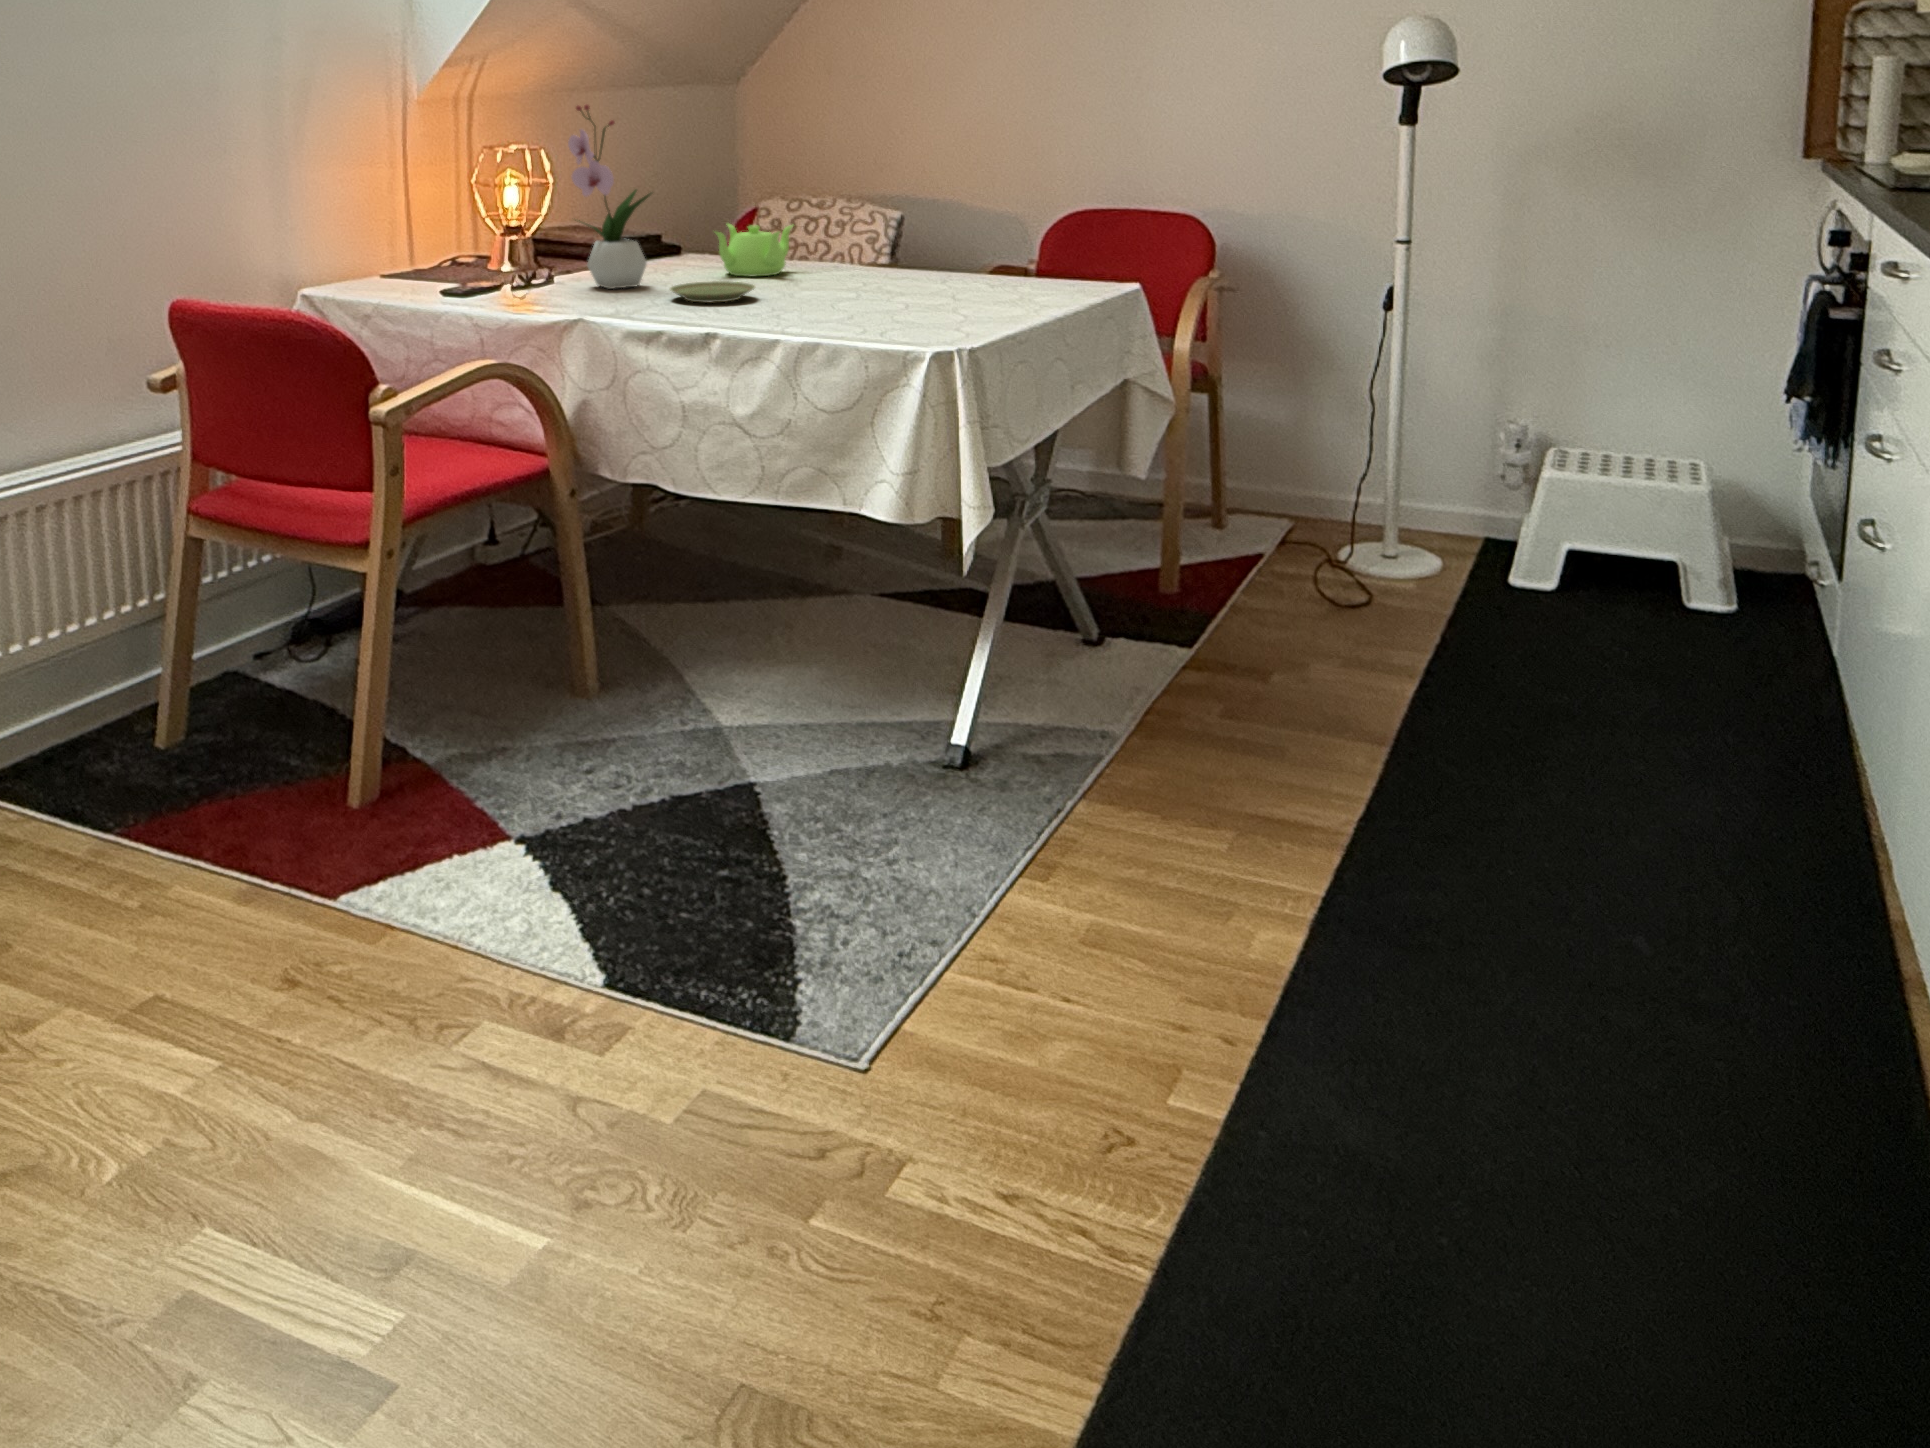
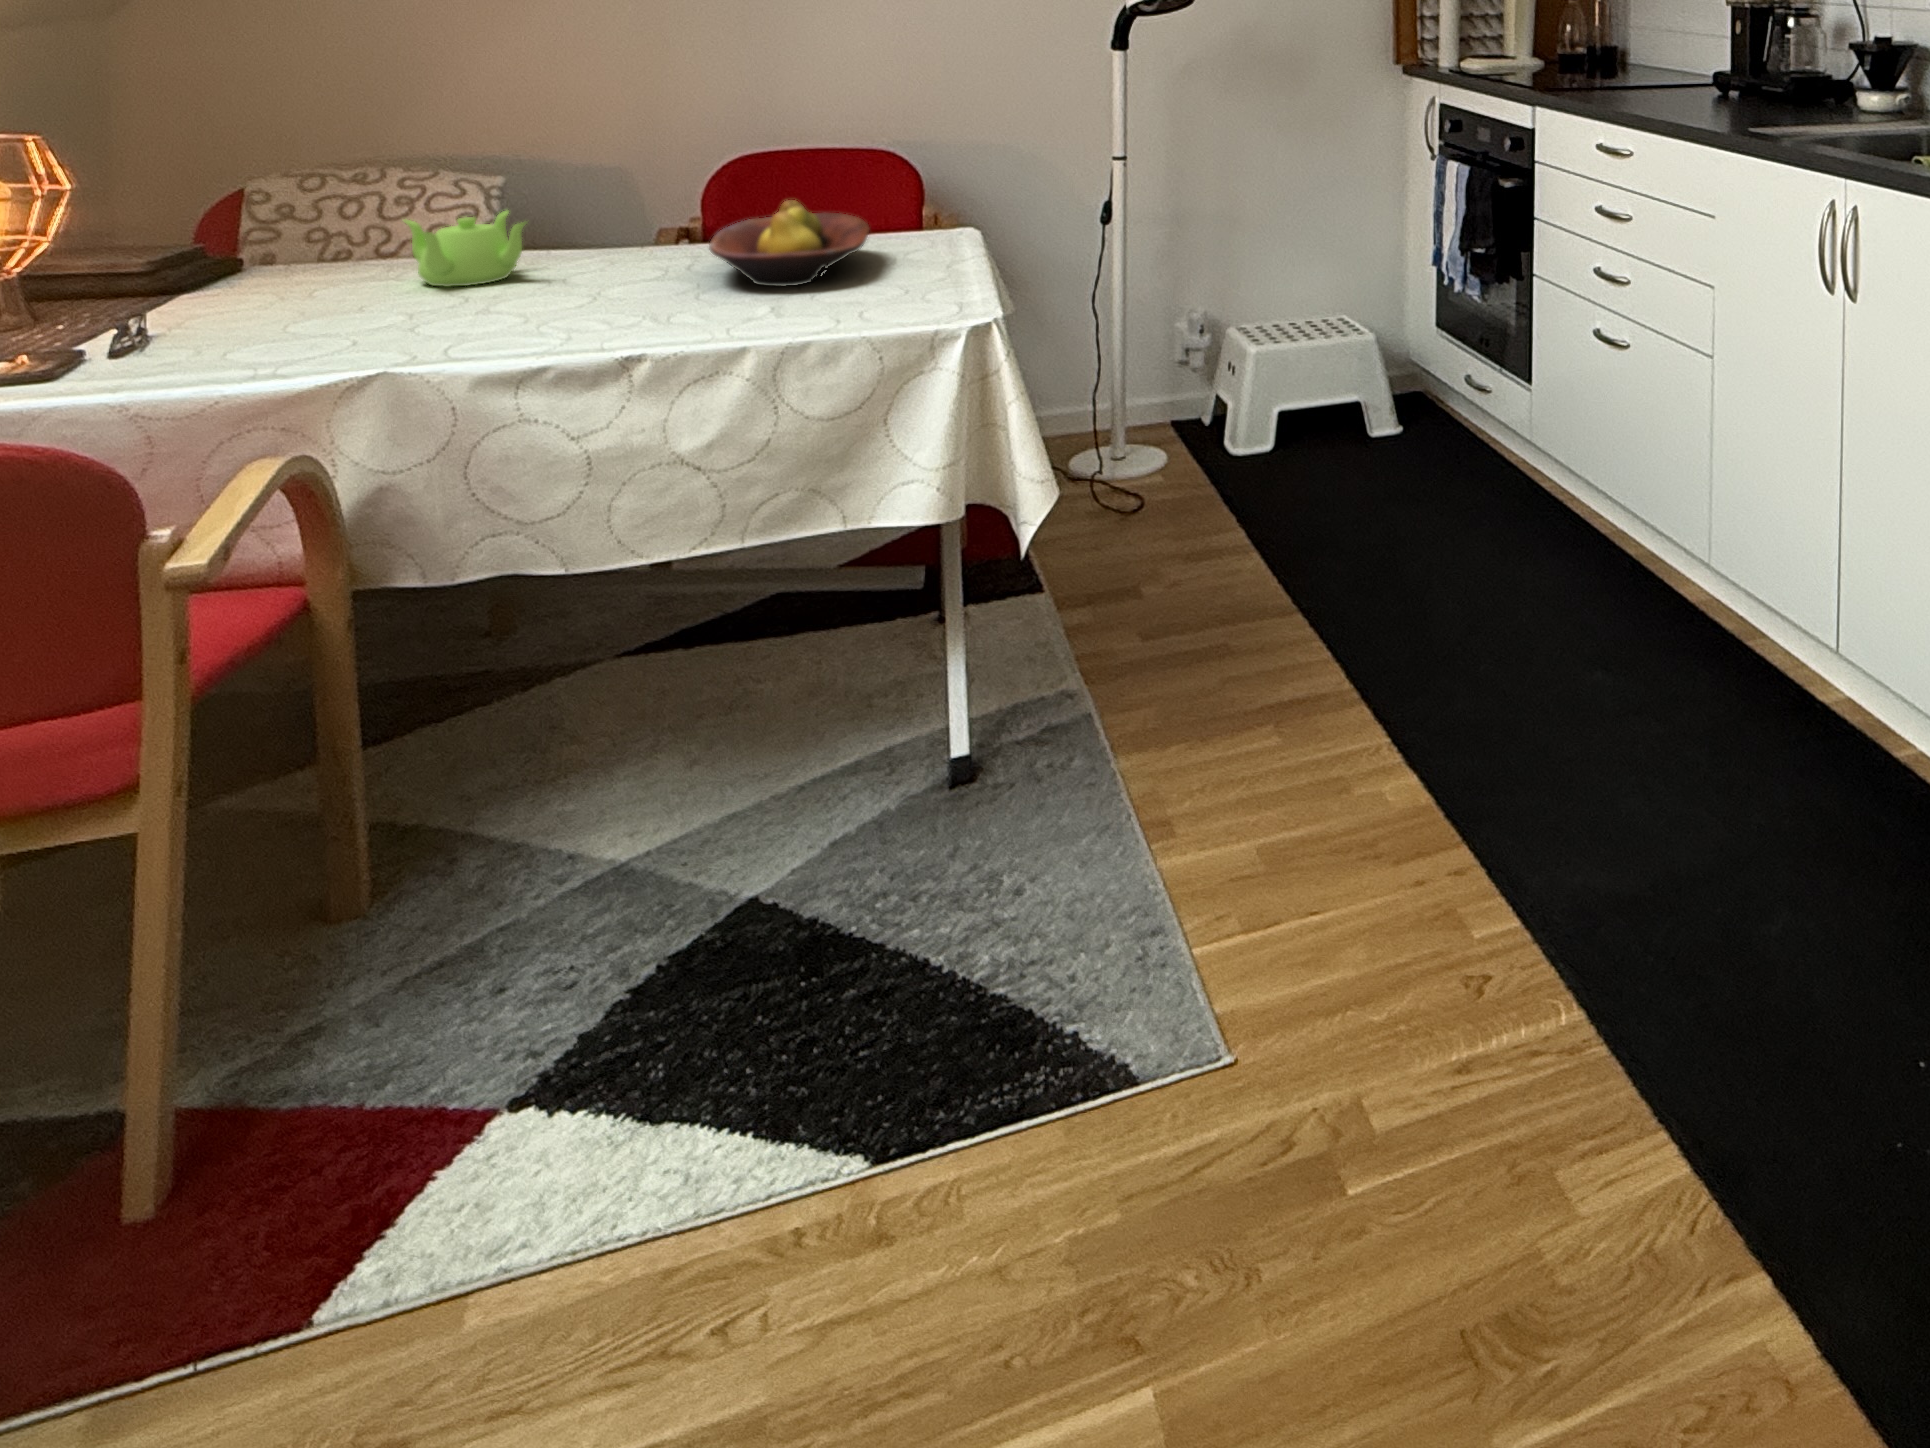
flower arrangement: present [568,105,651,289] -> none [233,76,384,331]
fruit bowl: none [853,235,1010,305] -> present [709,200,869,286]
plate: present [670,281,755,303] -> none [459,291,594,326]

